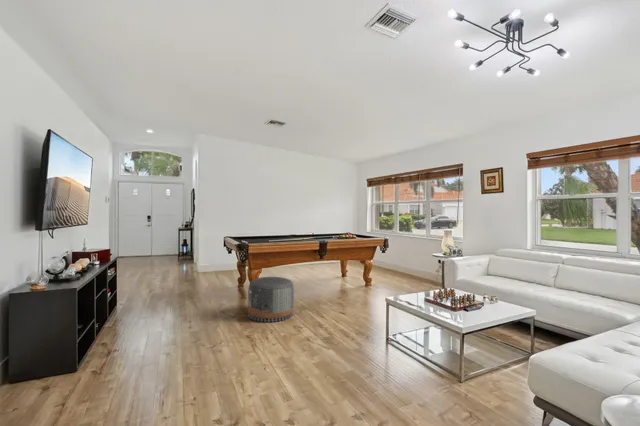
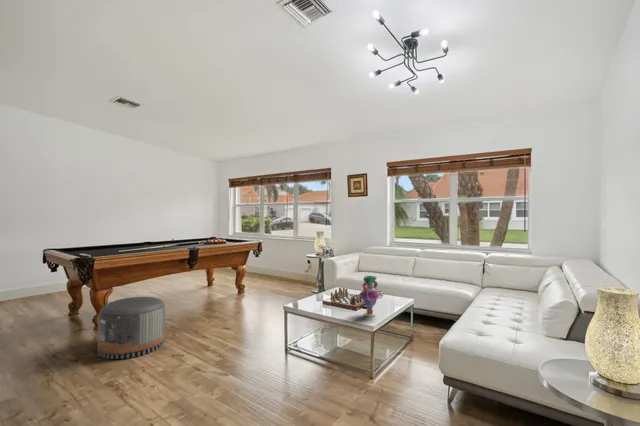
vase: none [458,276,480,319] -> present [360,276,379,317]

